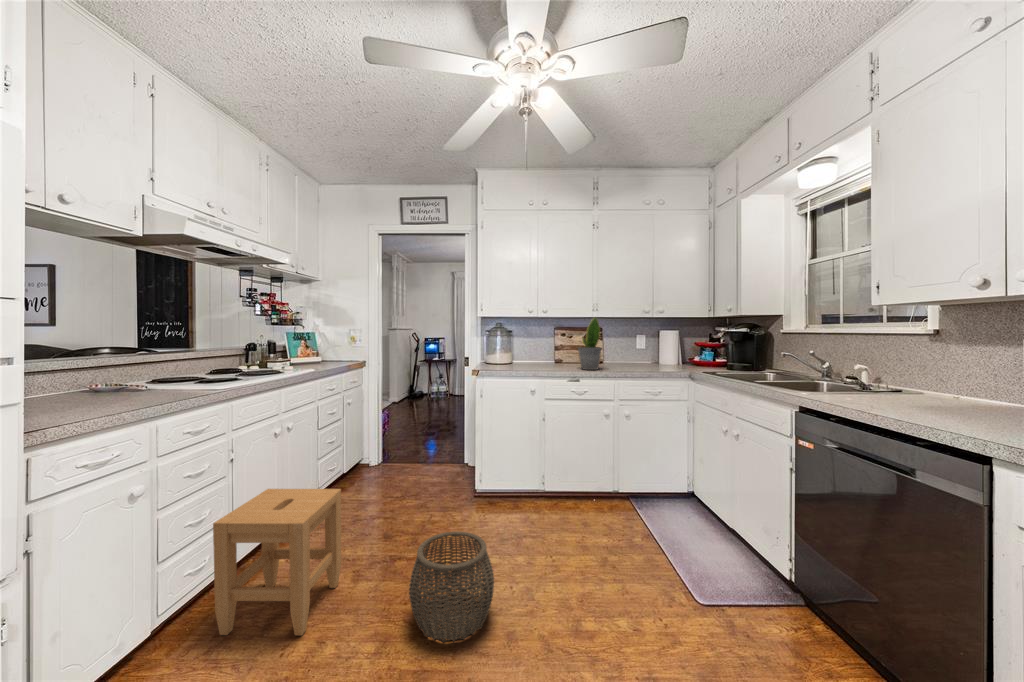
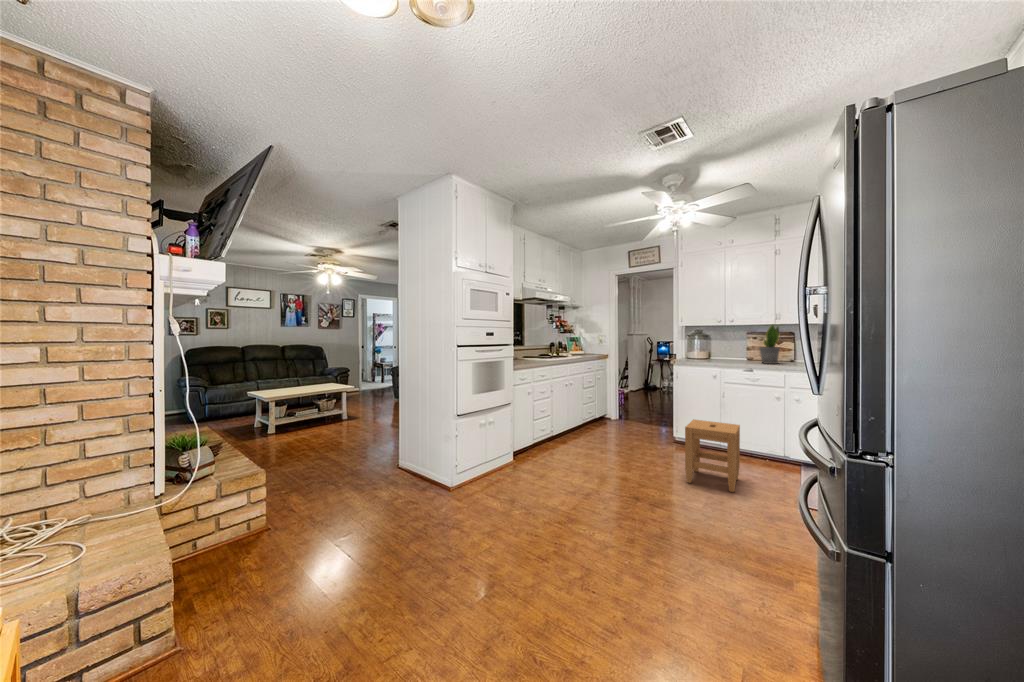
stool: present [213,489,341,635] -> present [685,419,740,492]
woven basket: present [409,531,494,642] -> none [622,437,666,483]

